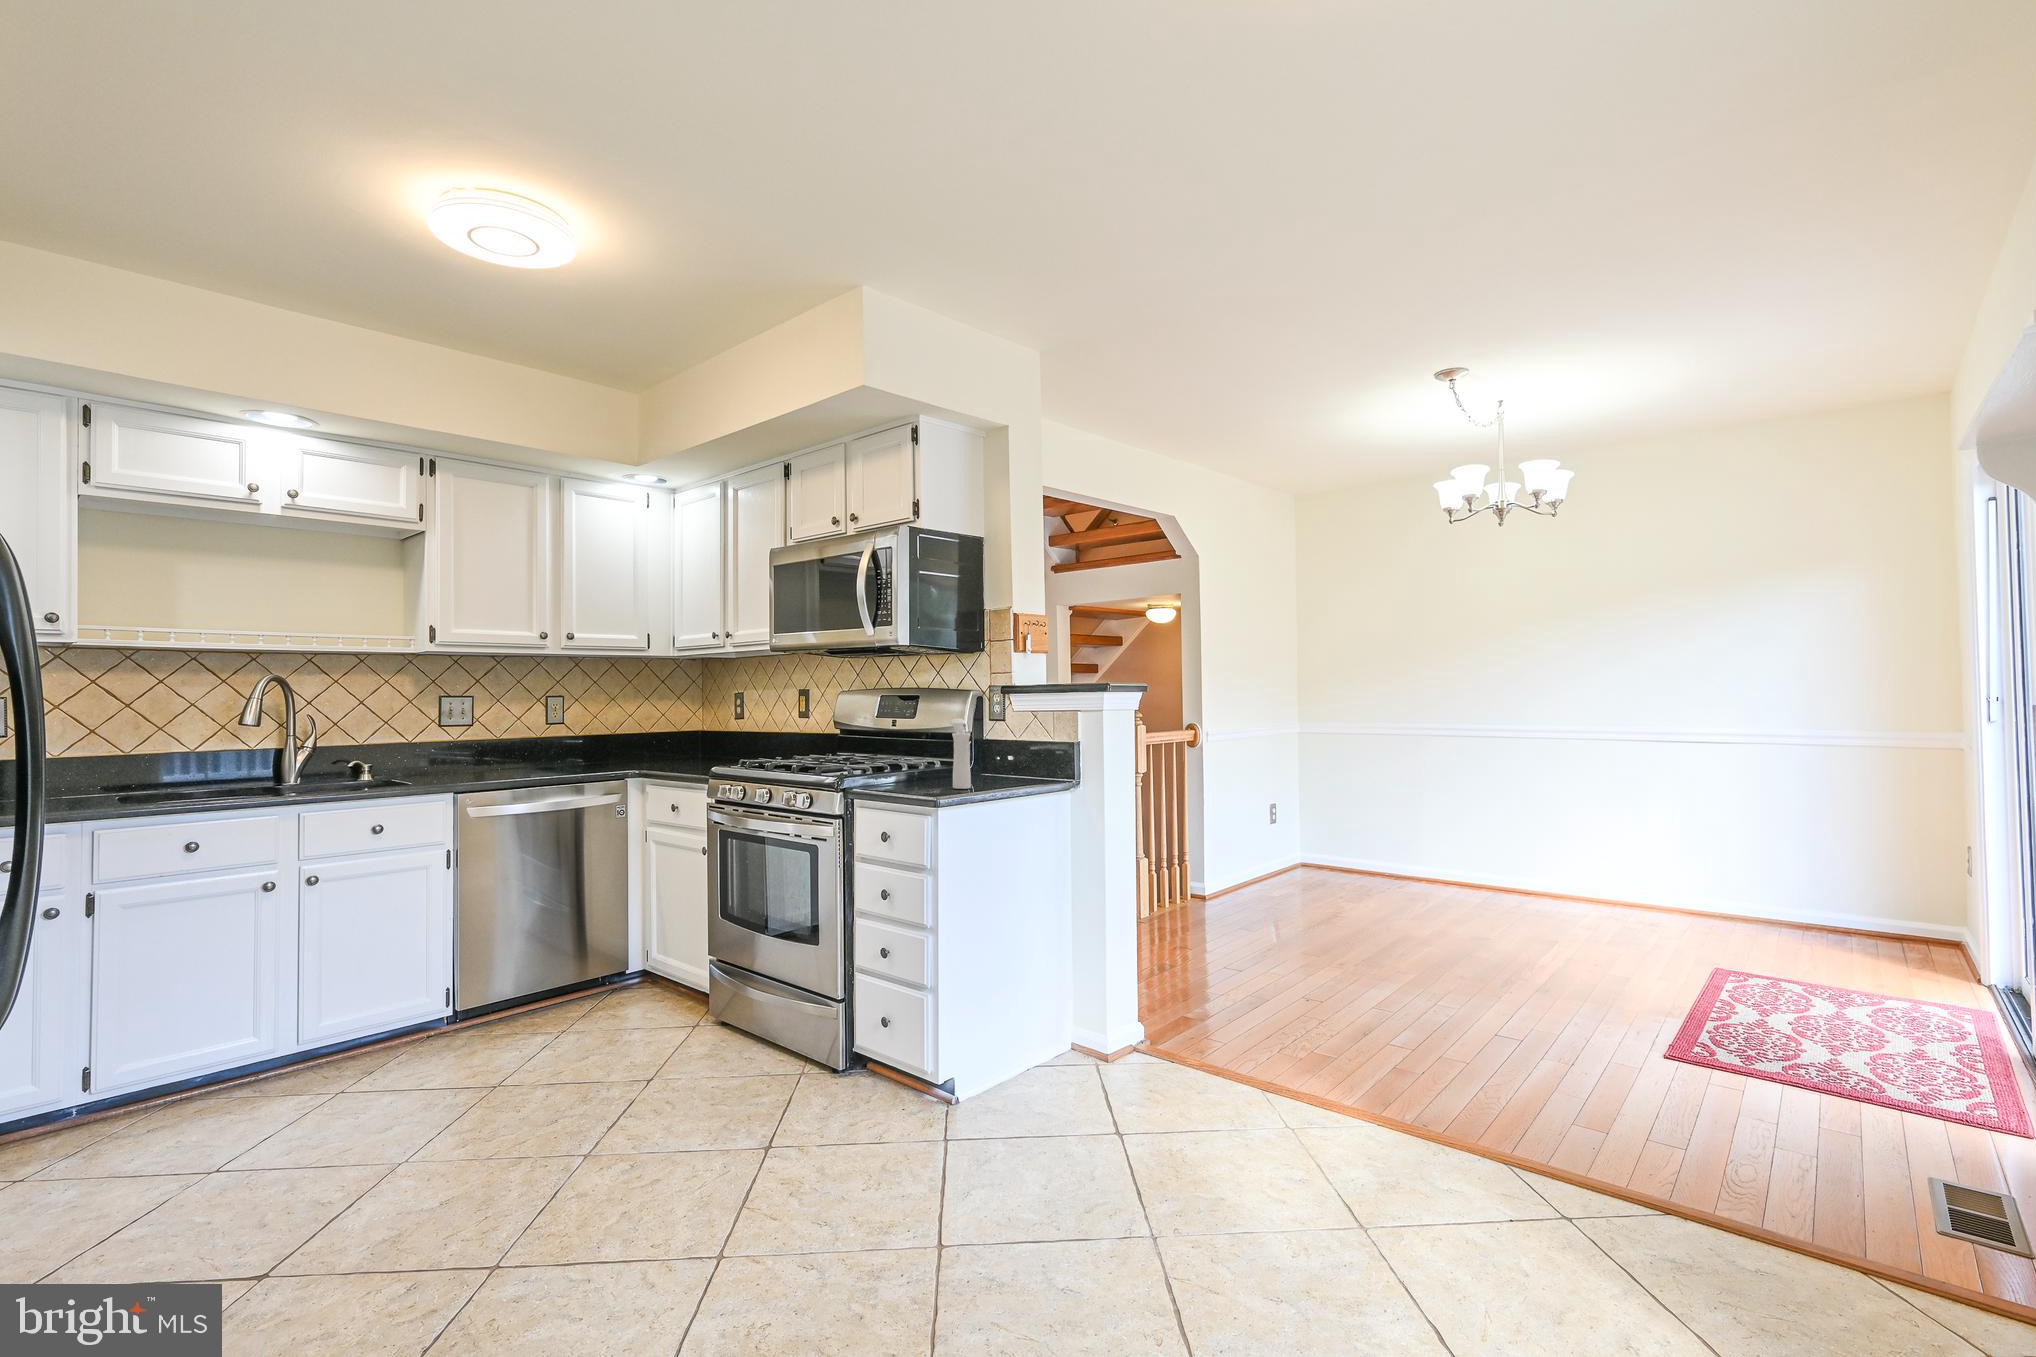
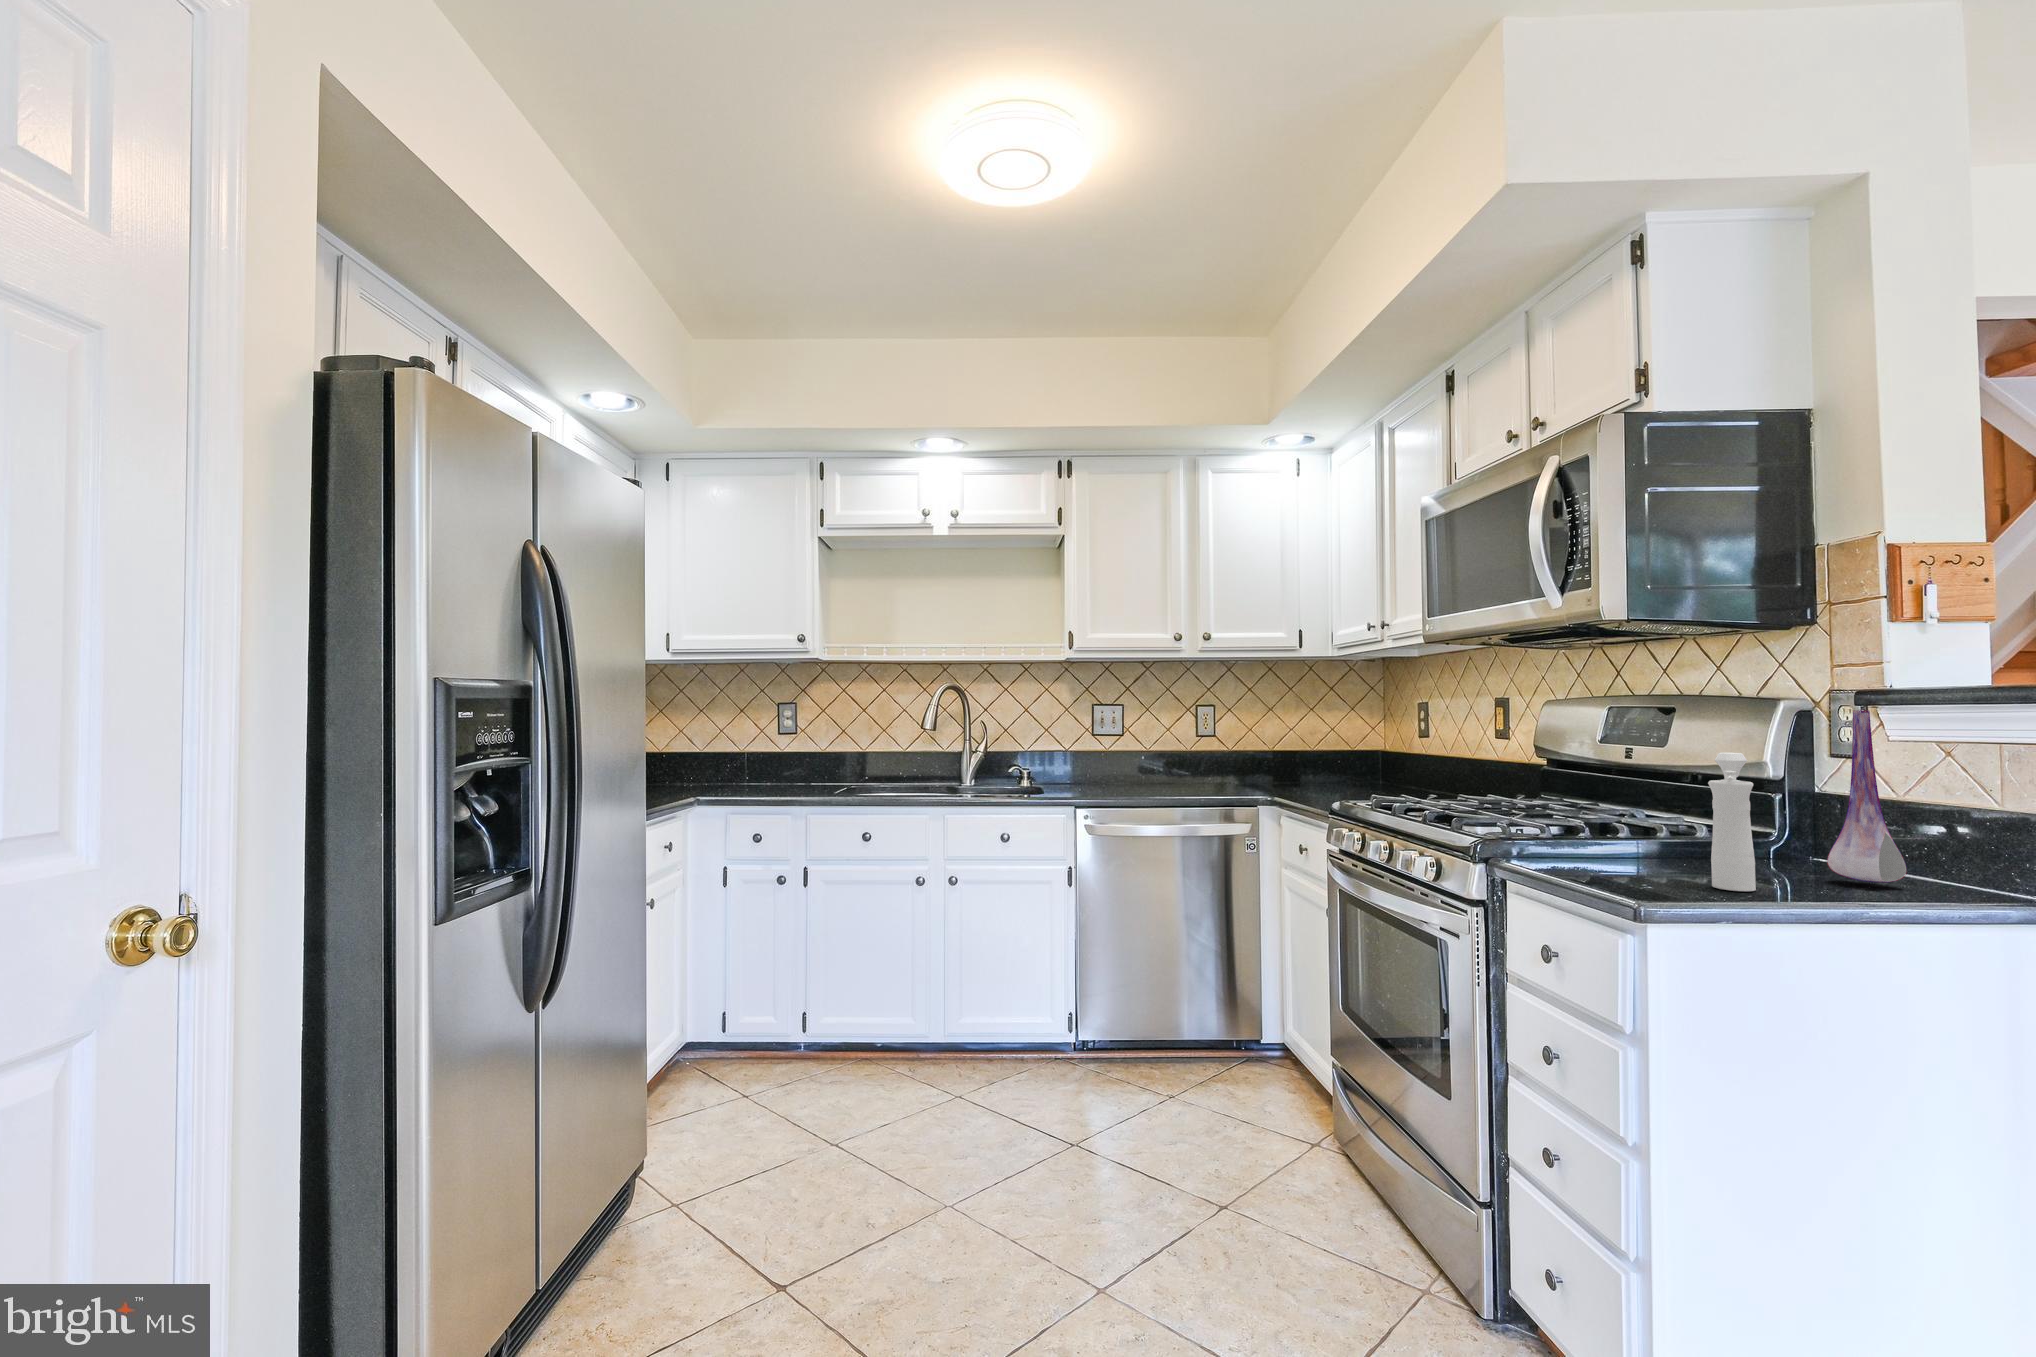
vase: none [993,695,1023,781] -> present [1827,710,1907,883]

